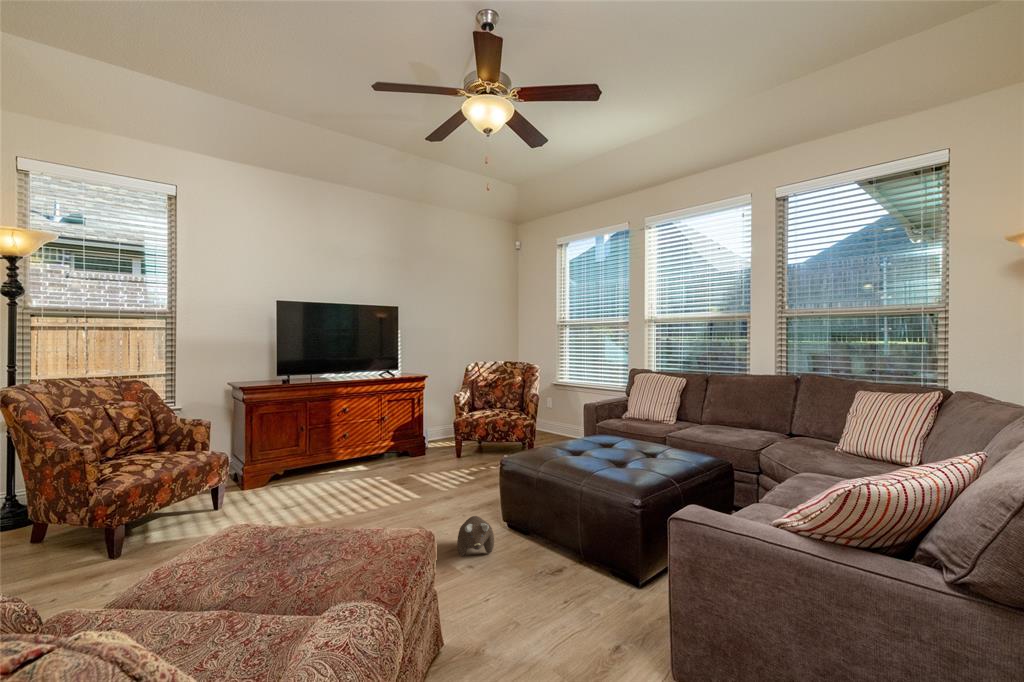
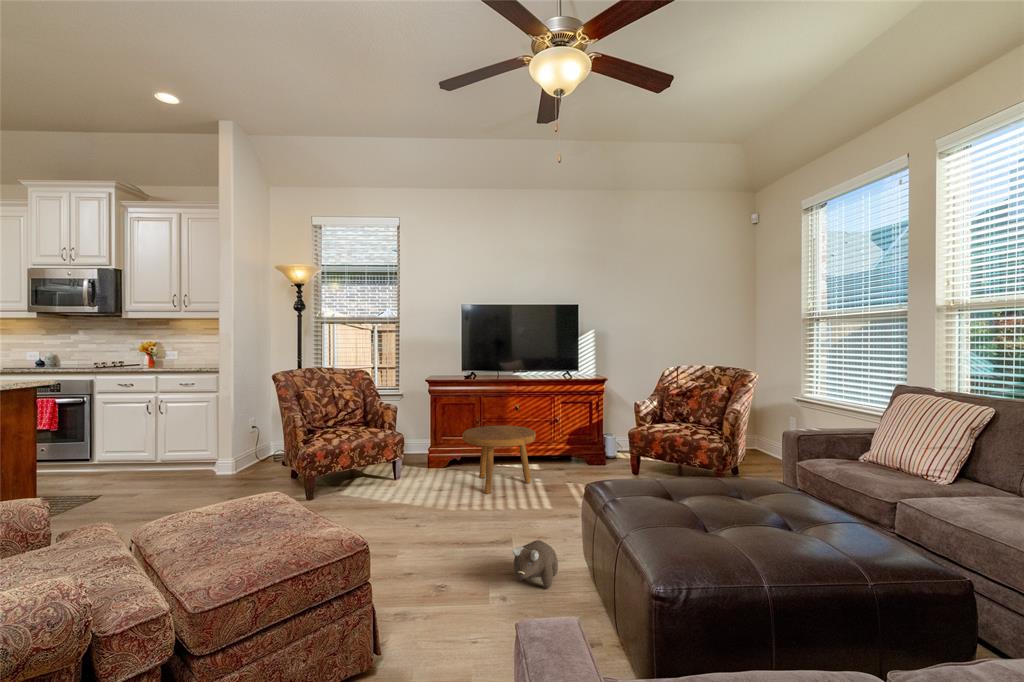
footstool: none [305,427,385,499] -> present [462,425,536,494]

